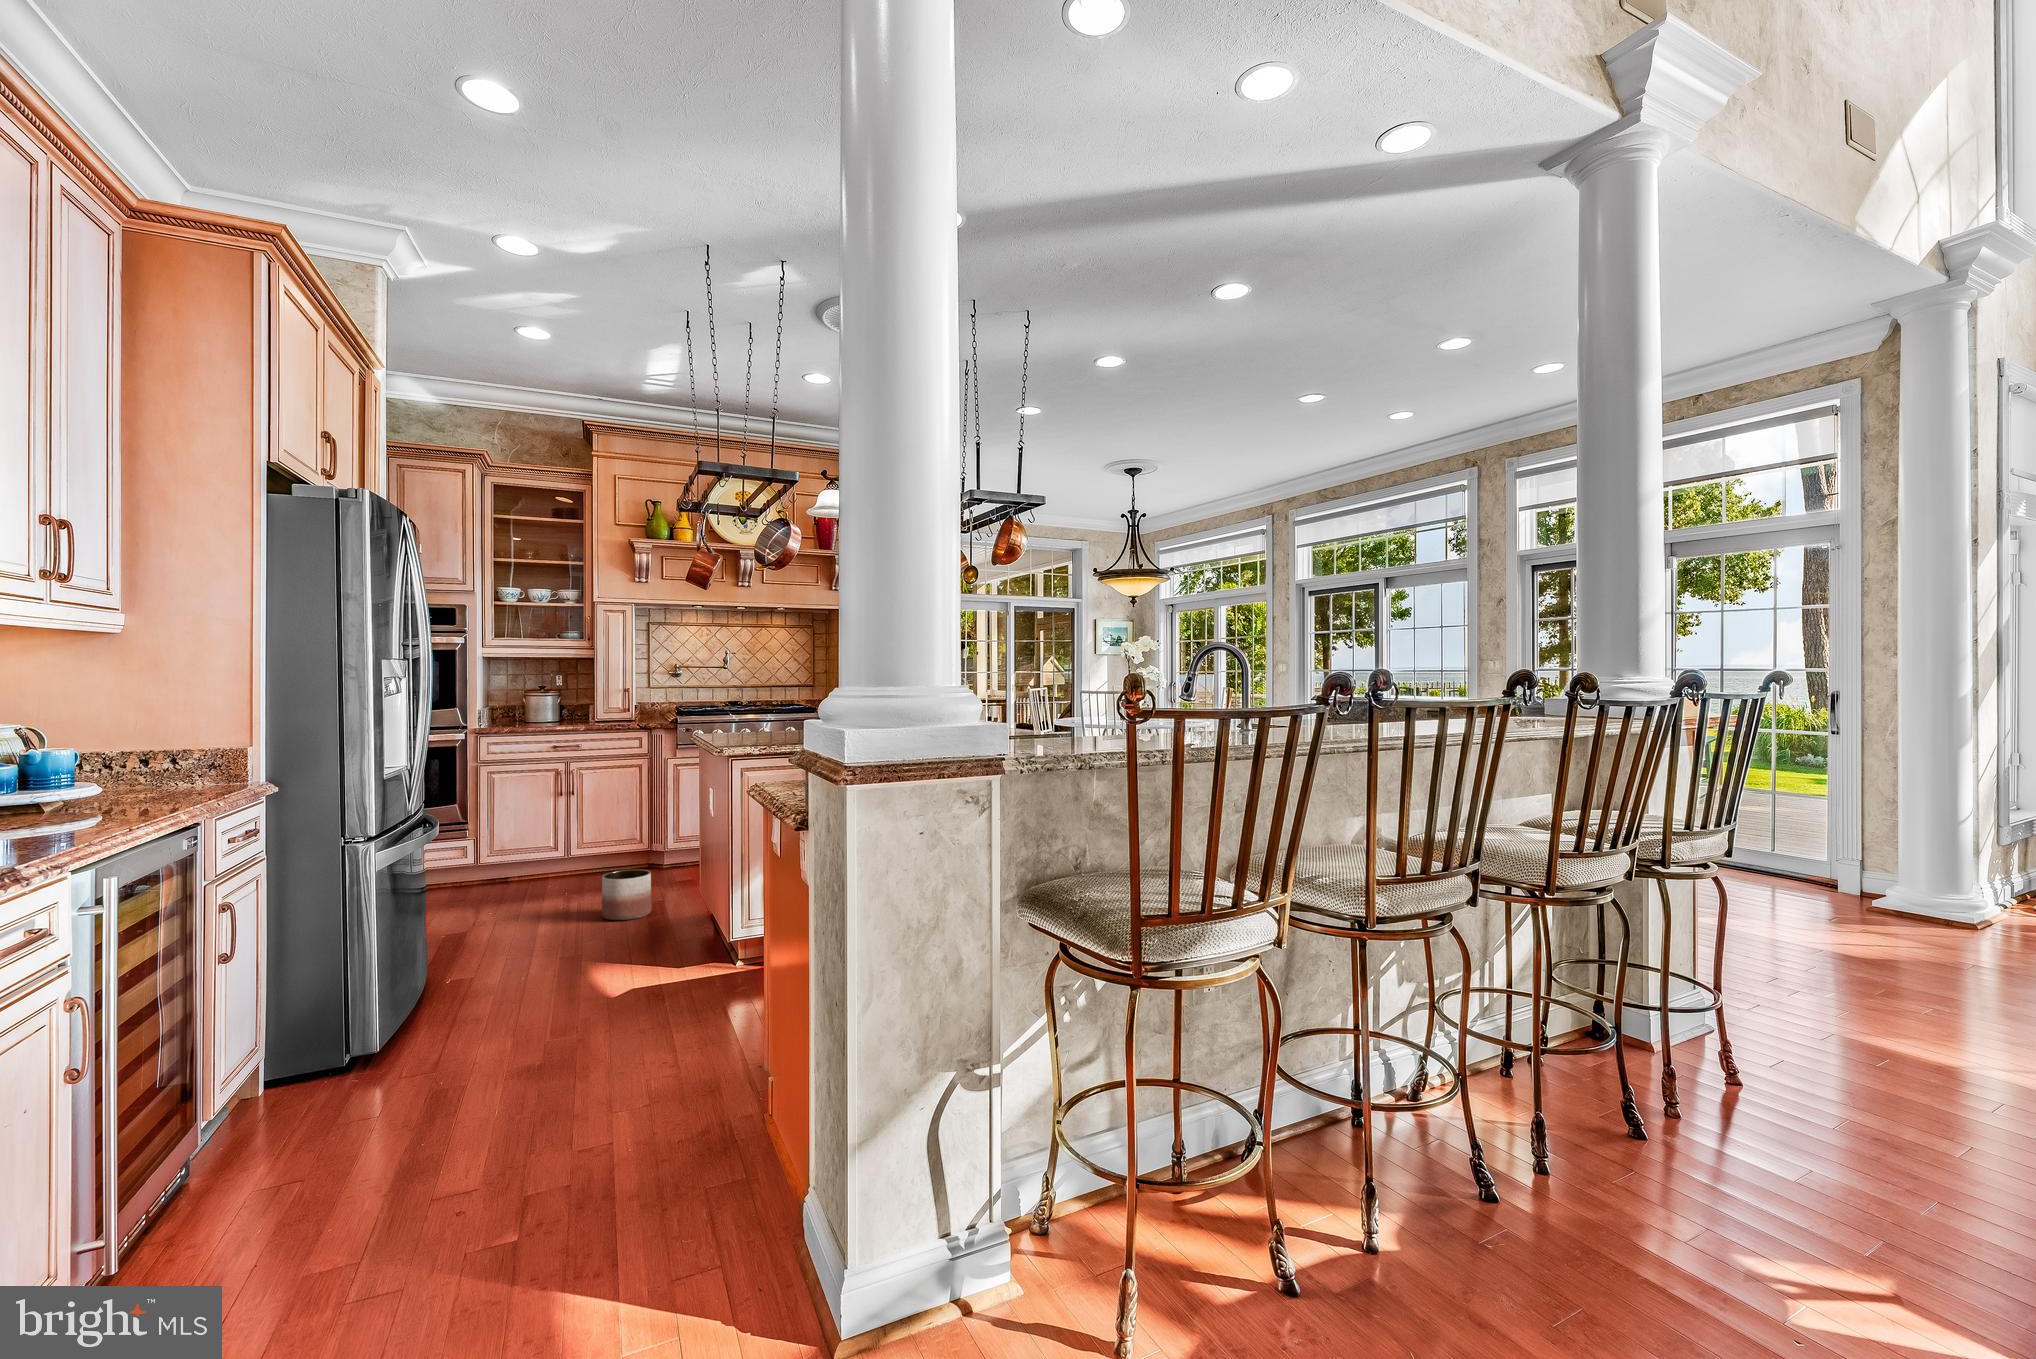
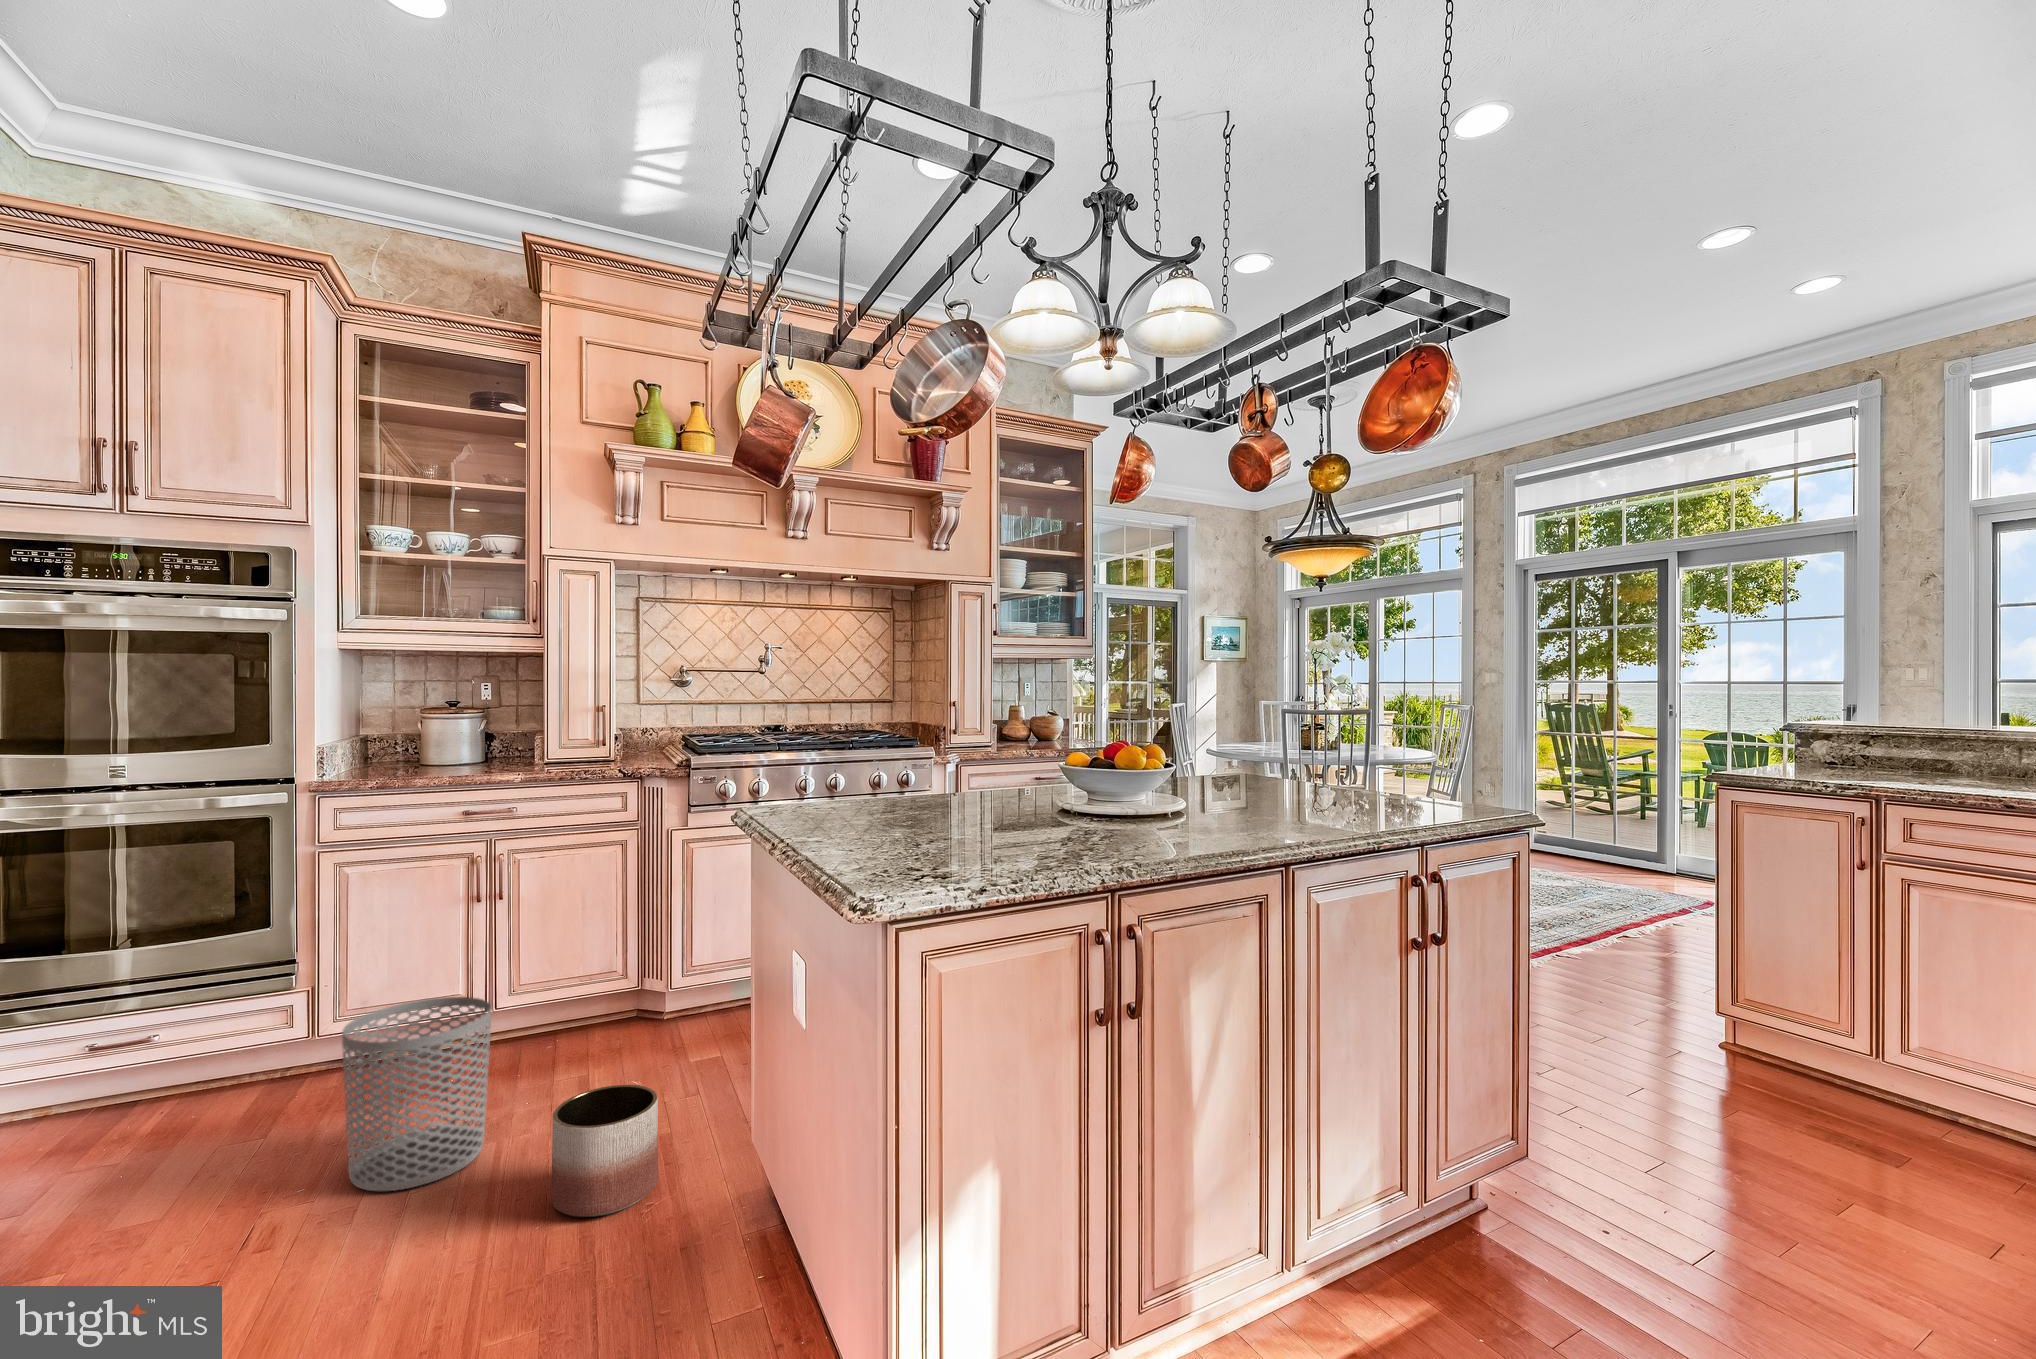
waste bin: none [504,833,572,914] -> present [342,997,491,1191]

